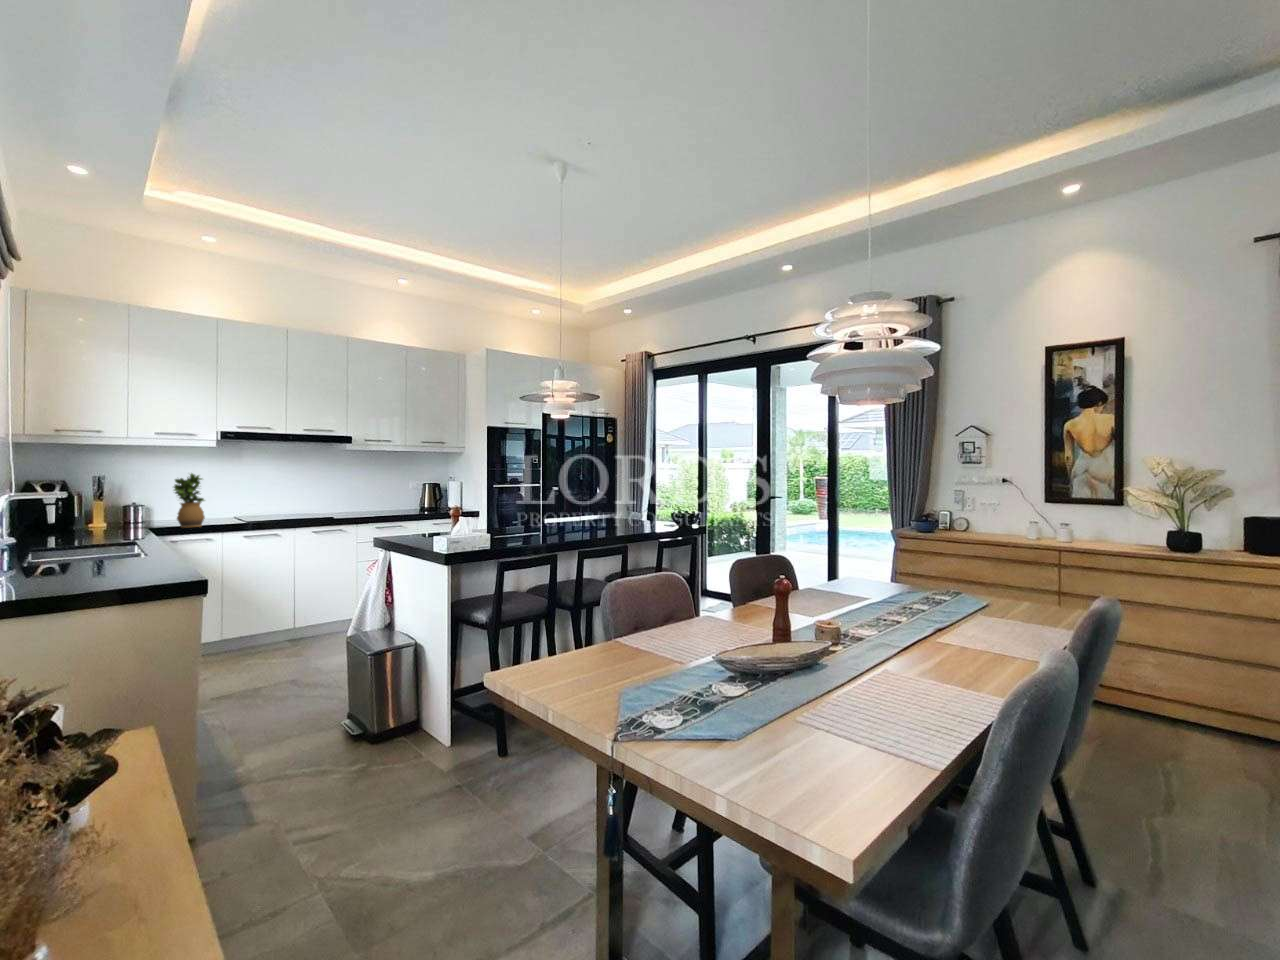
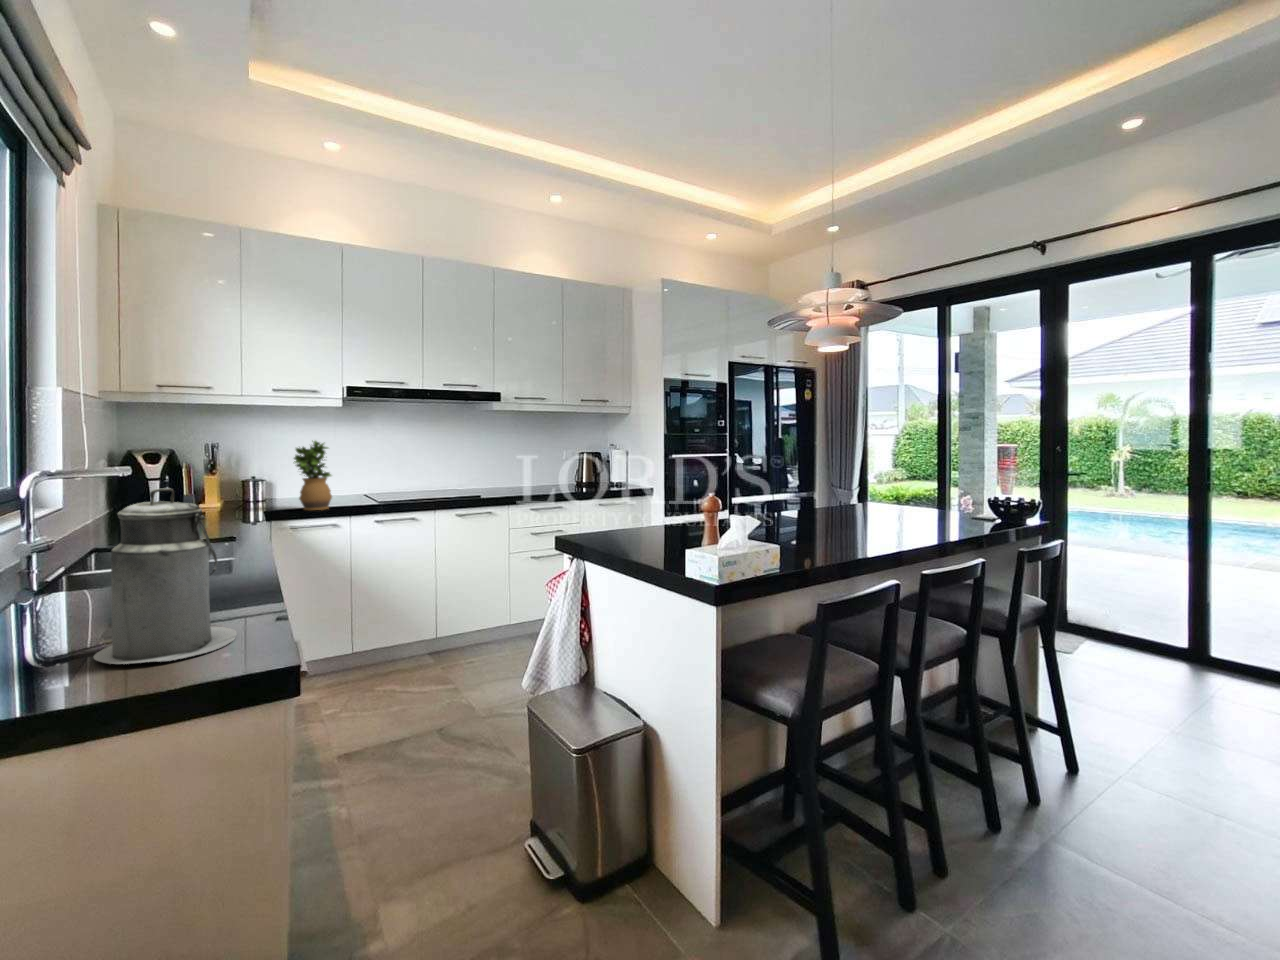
canister: none [86,495,160,578] -> present [94,488,236,664]

